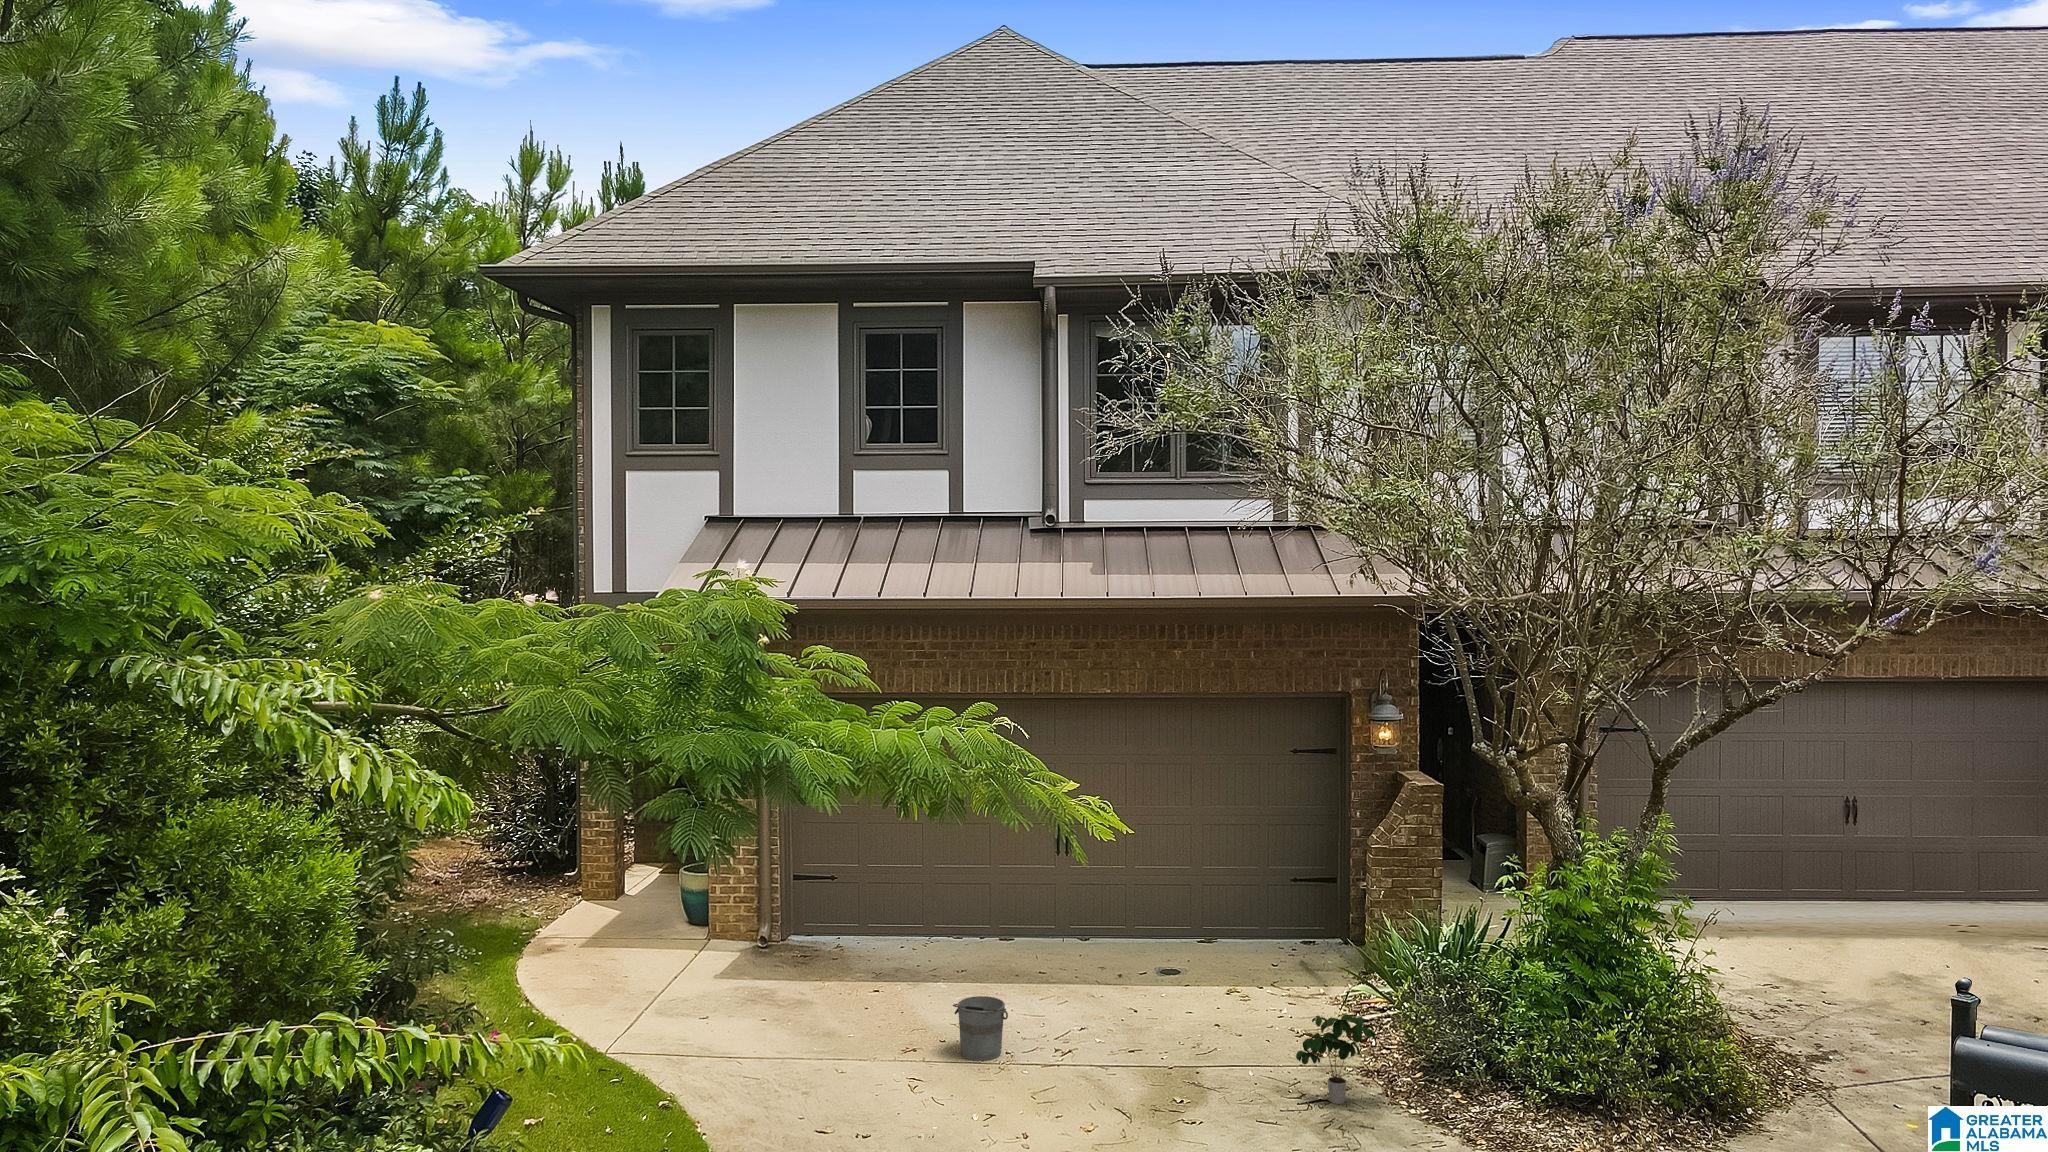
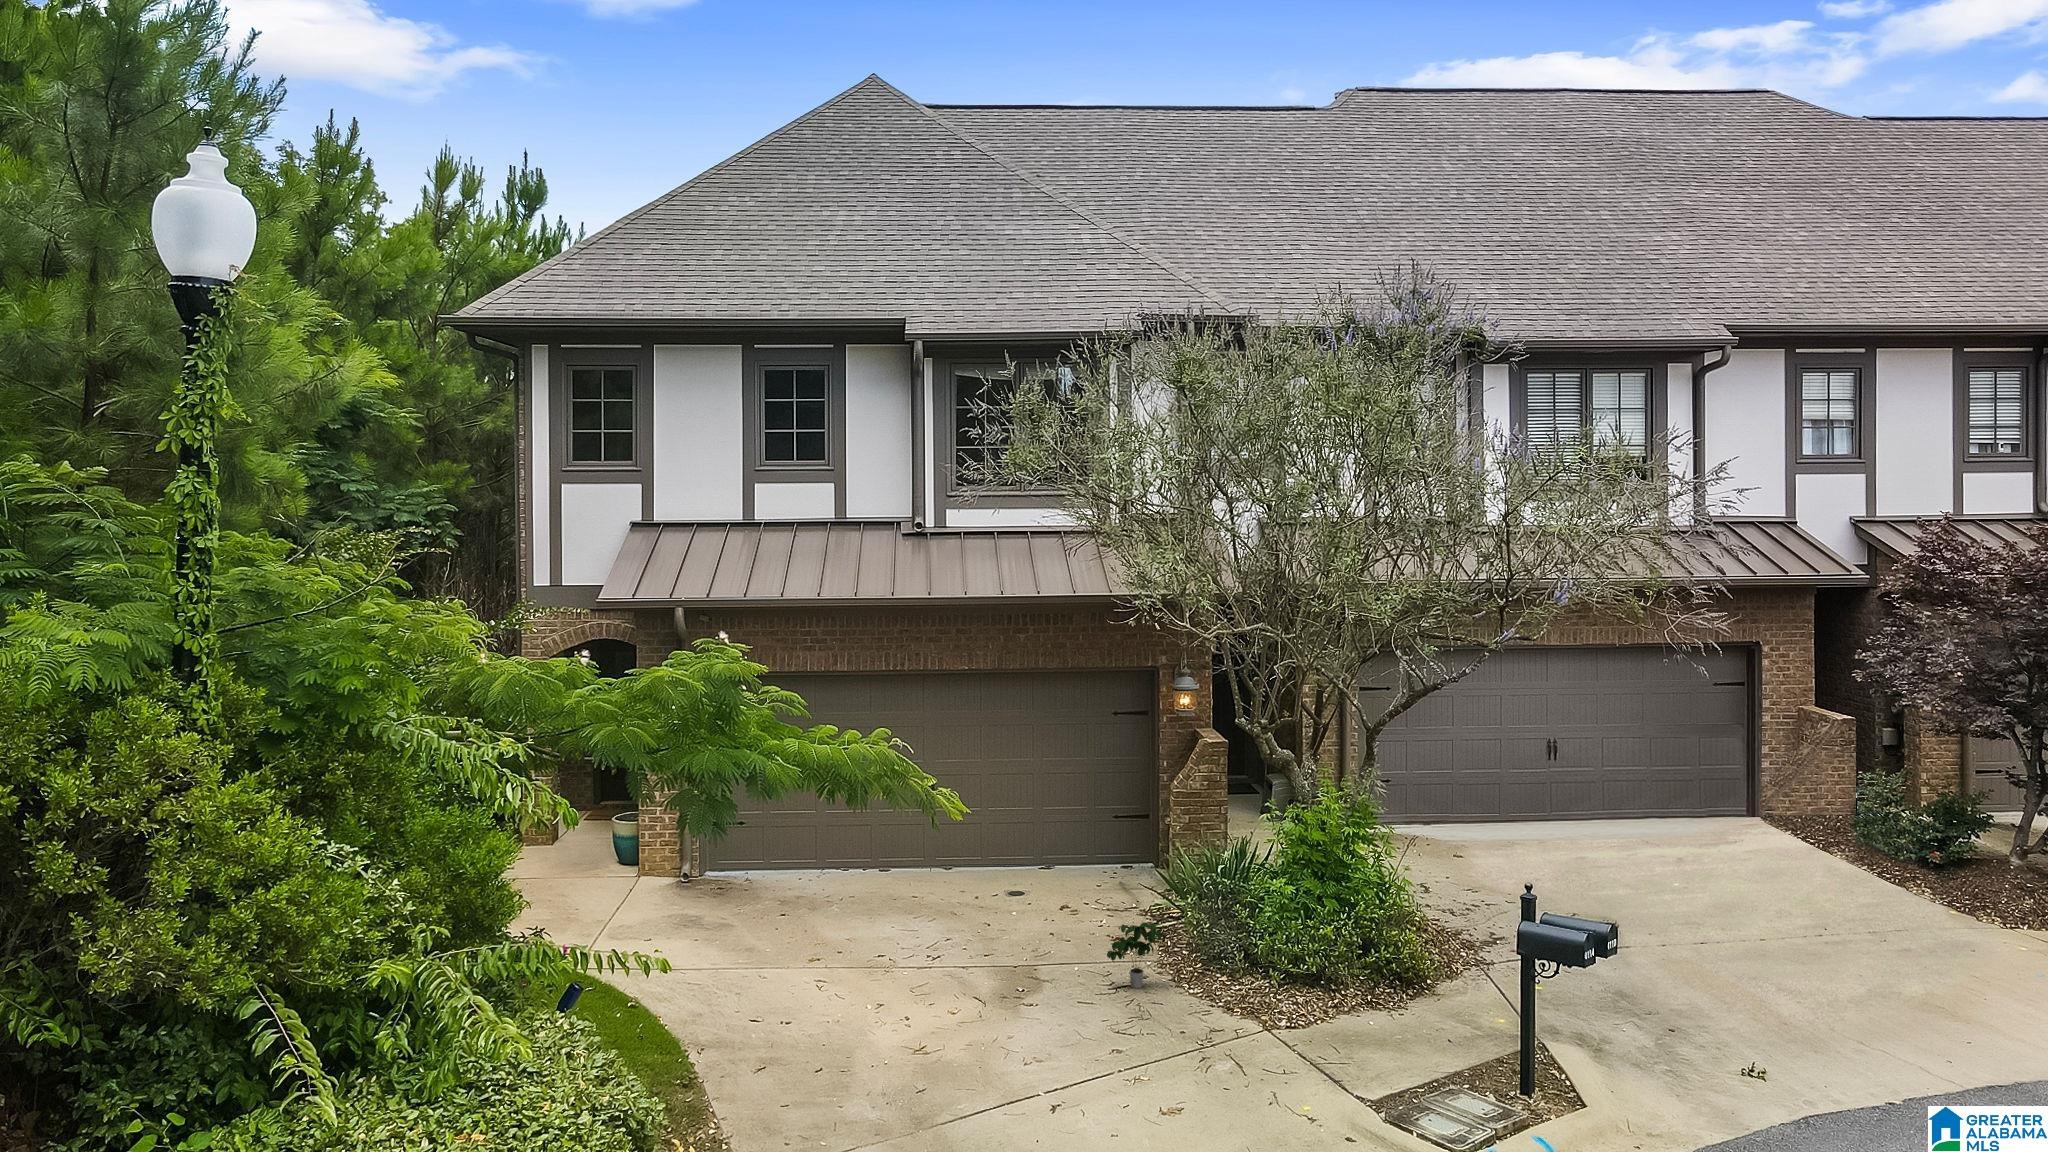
bucket: present [953,996,1008,1061] -> none [848,918,891,968]

